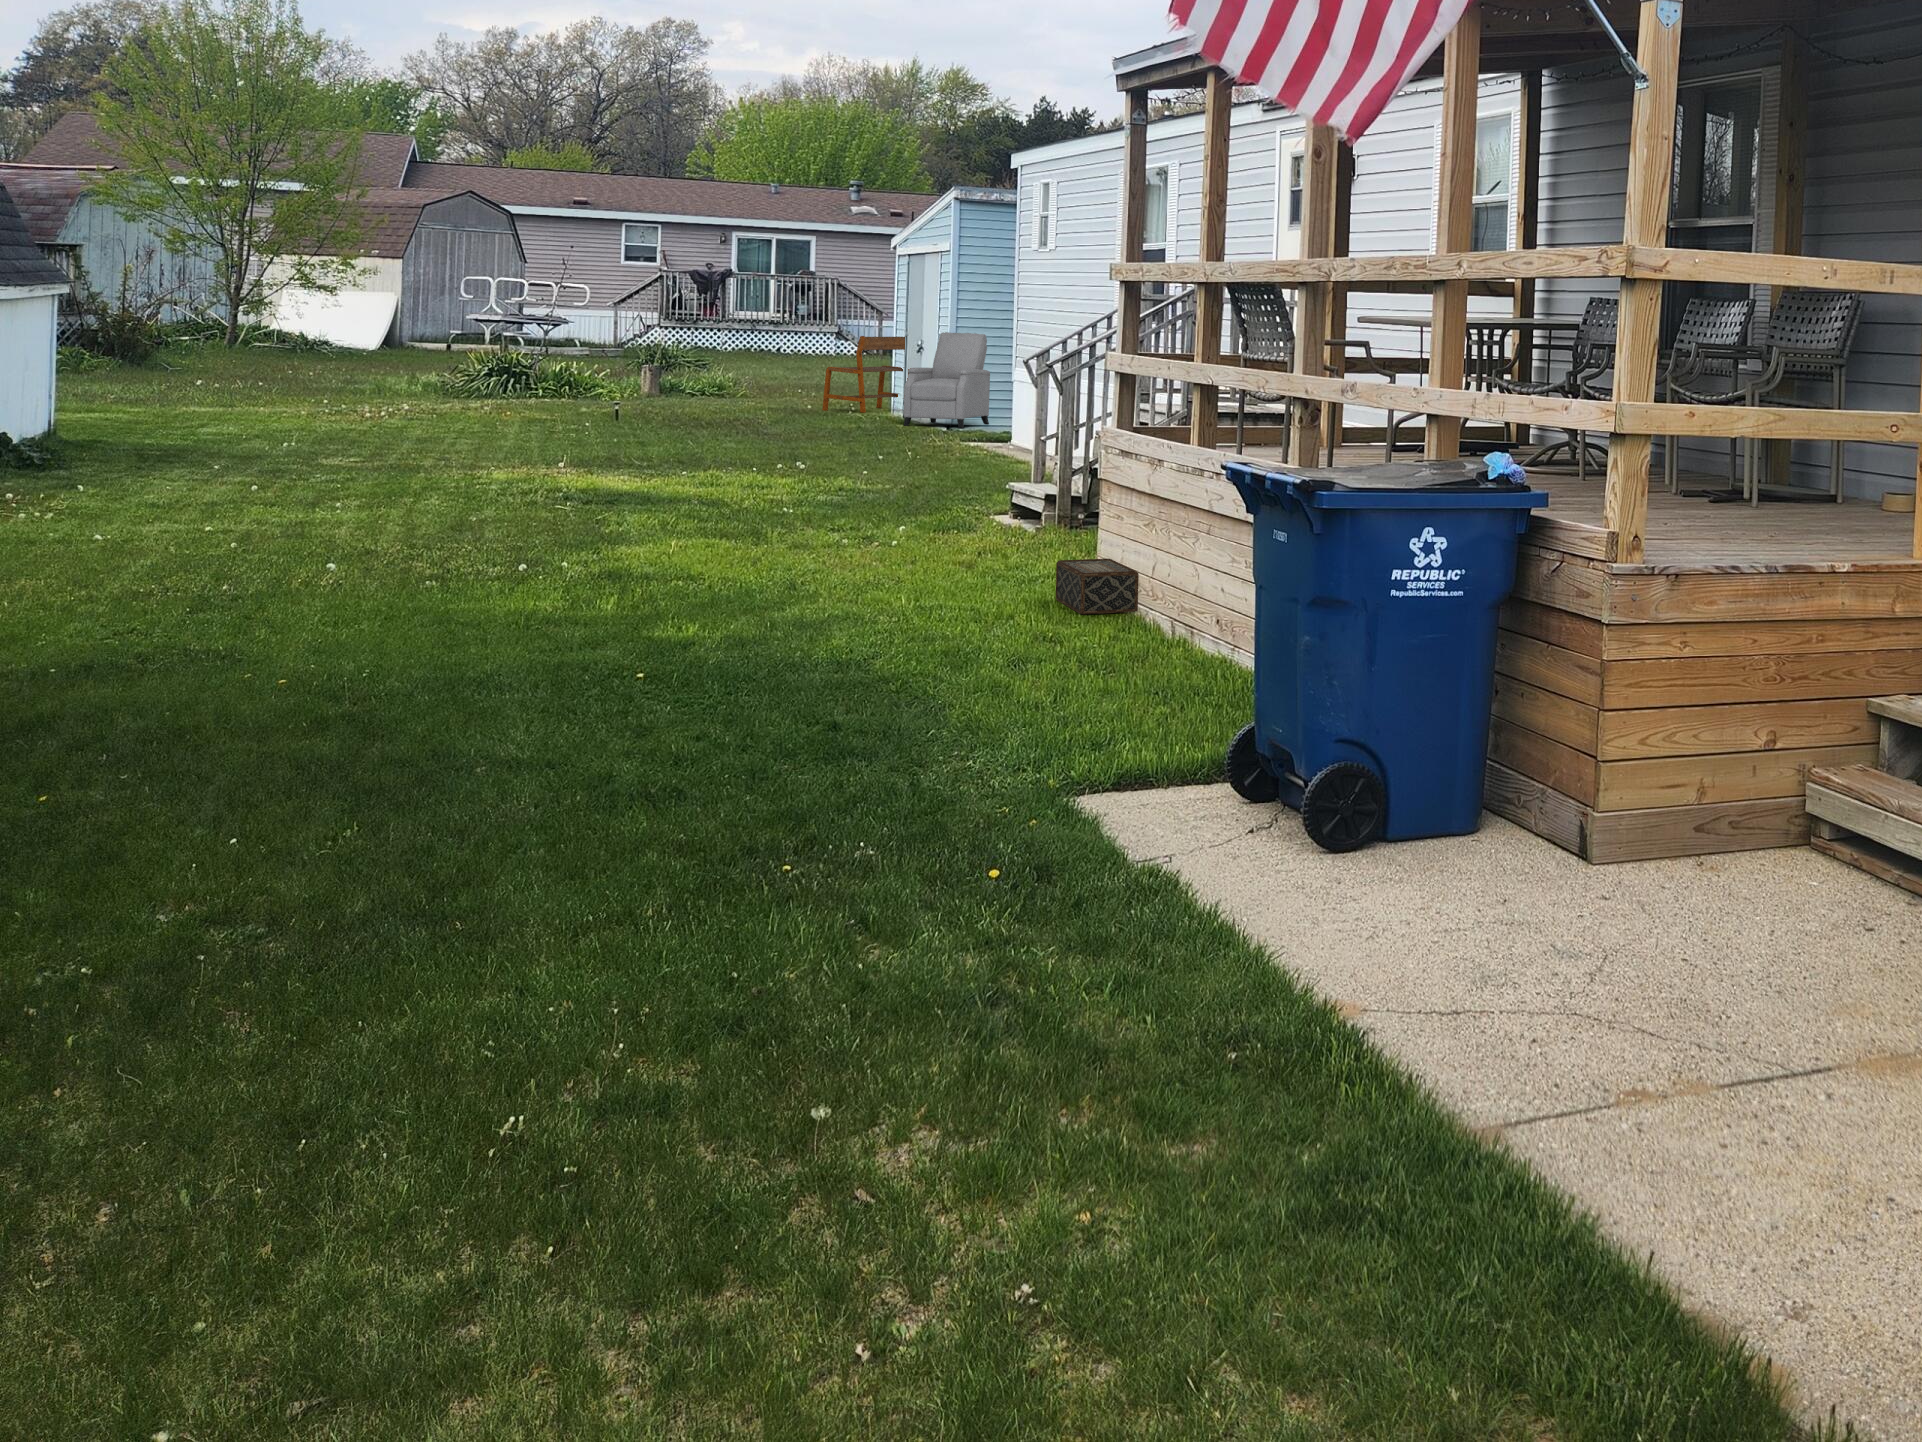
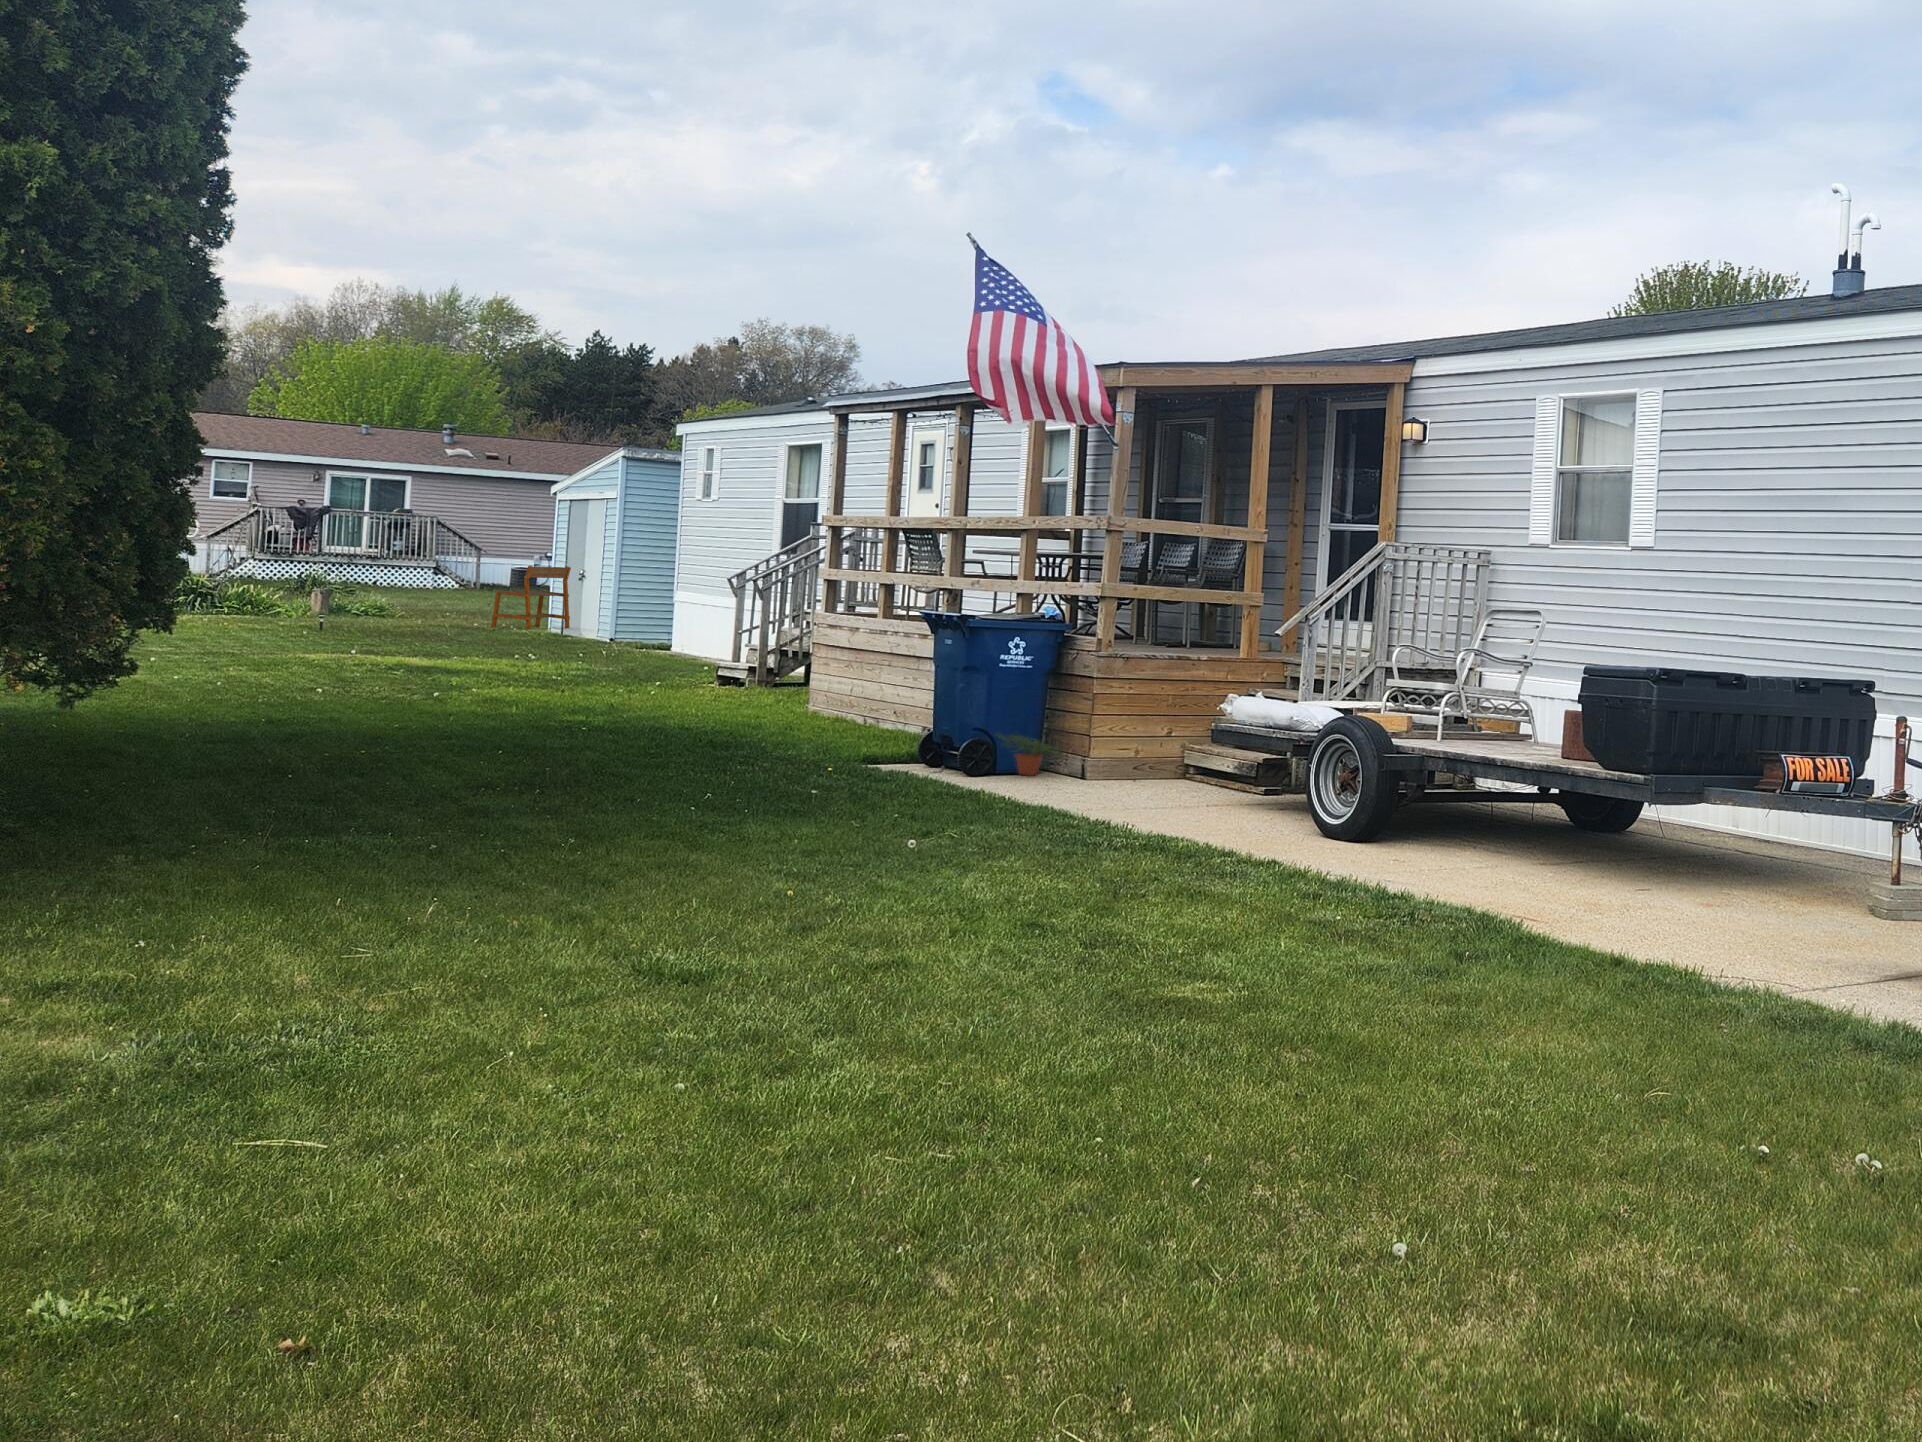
chair: present [904,332,990,428] -> none [576,564,648,640]
woven basket: present [1056,559,1139,614] -> none [786,690,841,718]
potted plant: none [1370,749,1542,862] -> present [998,734,1065,776]

